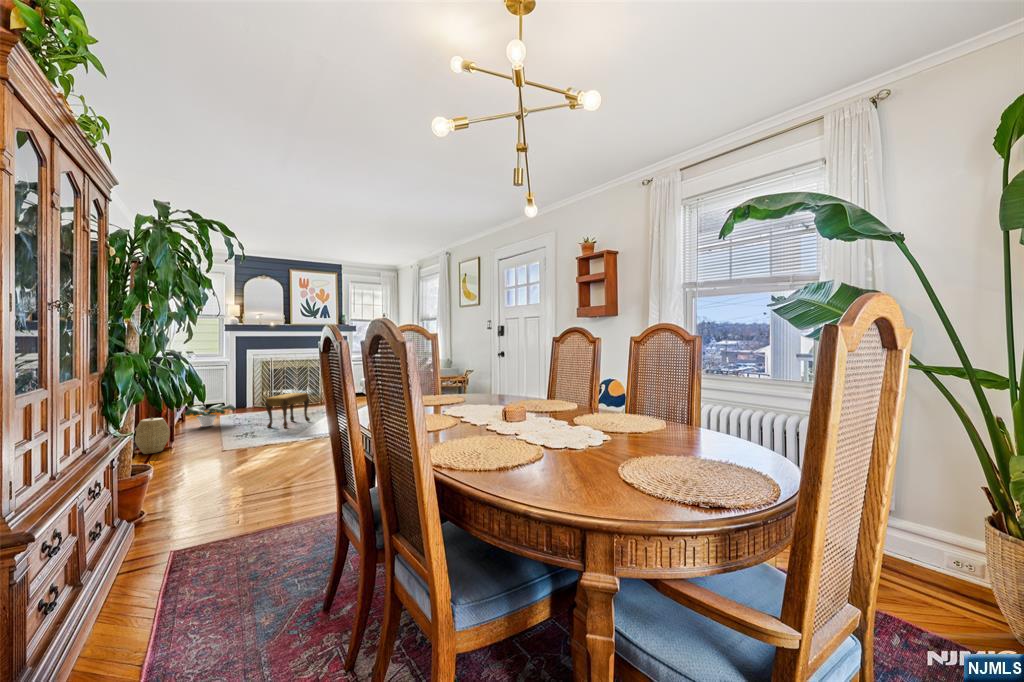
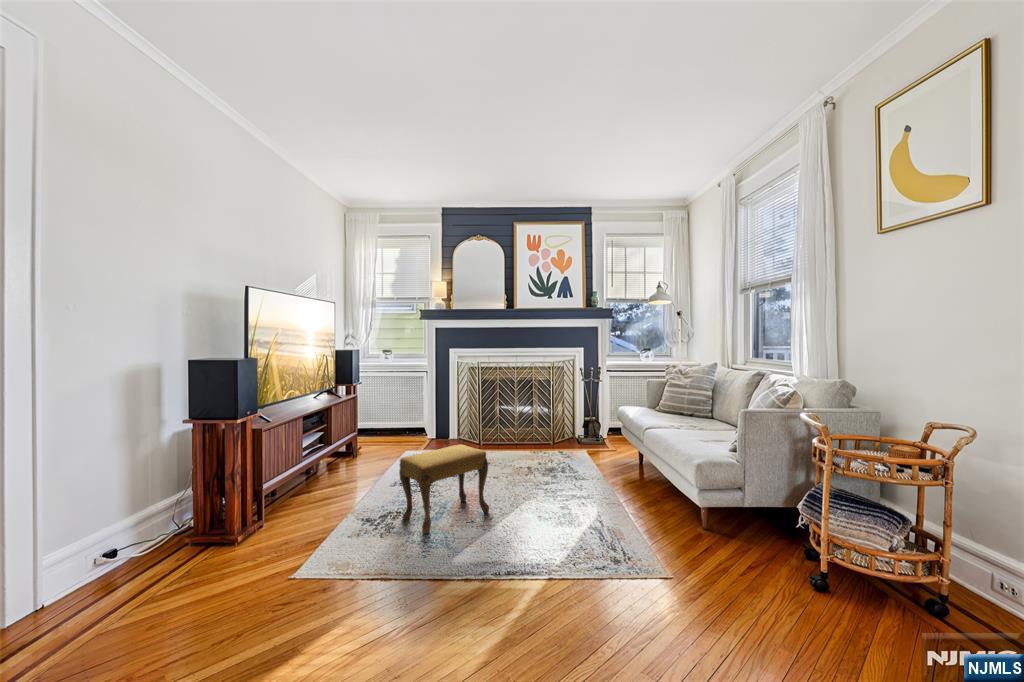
potted plant: present [185,404,235,427] -> none [310,442,391,484]
woven basket: present [134,418,170,454] -> none [76,505,160,594]

